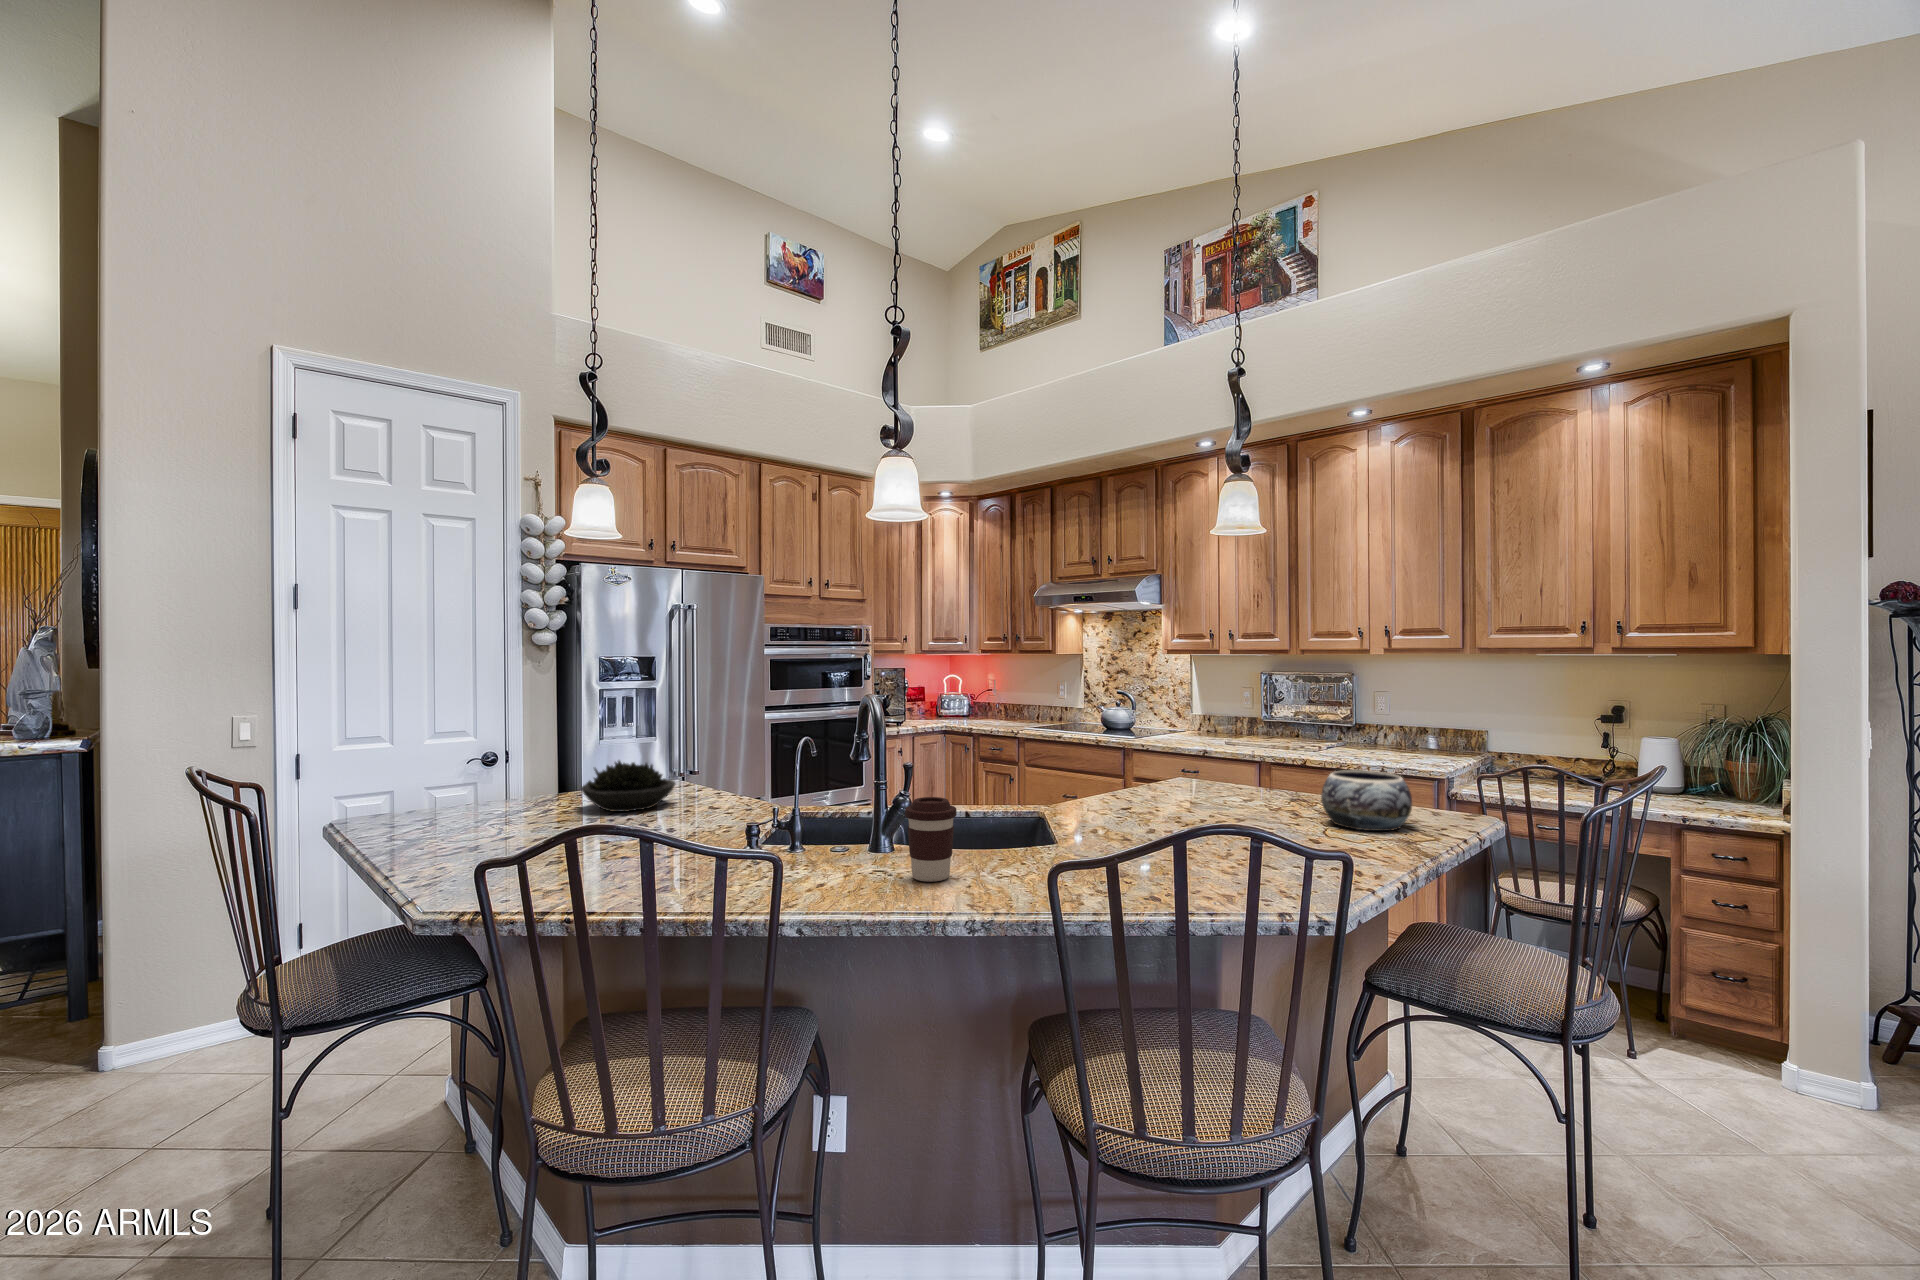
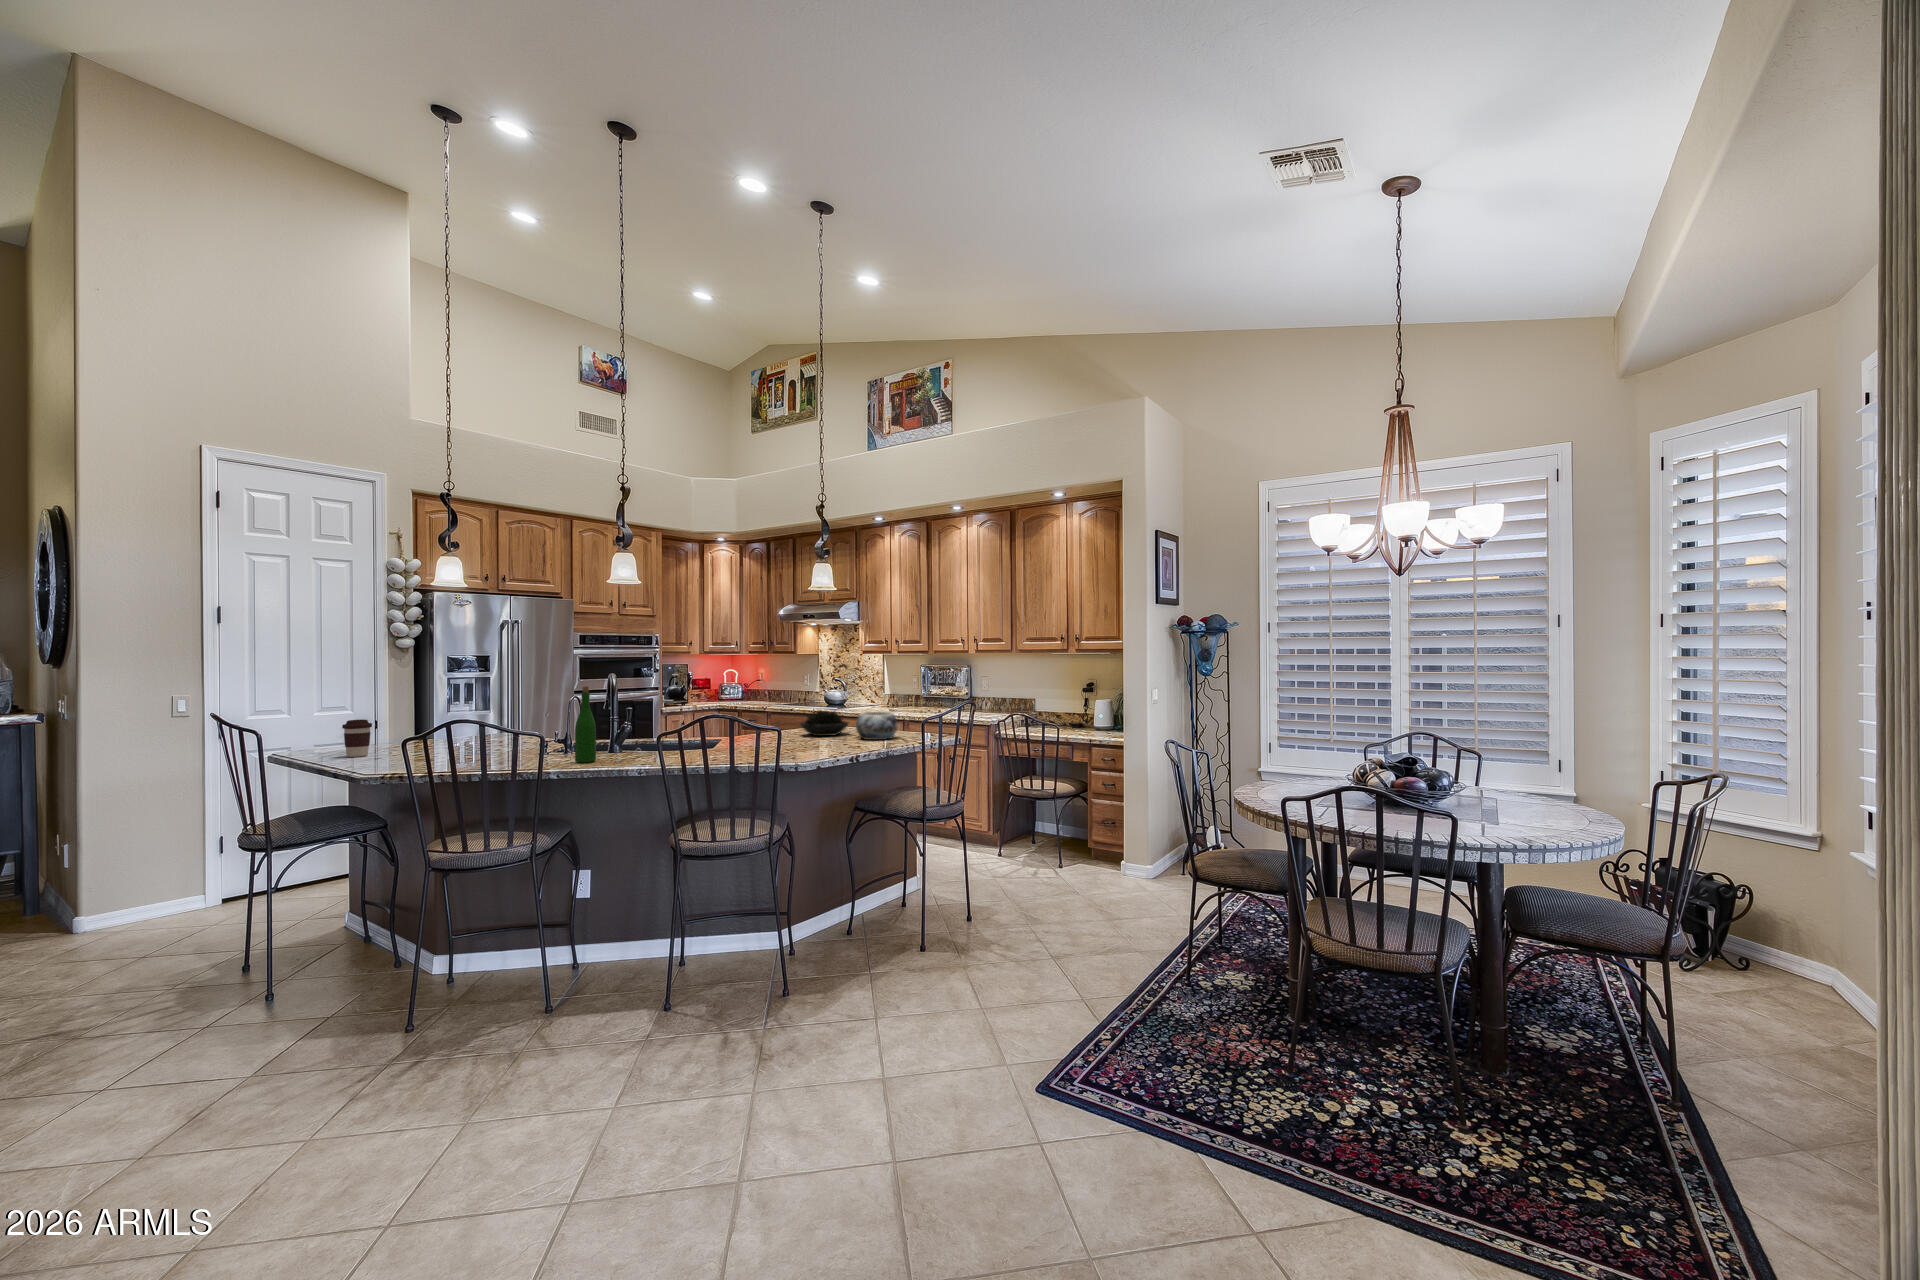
wine bottle: none [831,725,869,887] -> present [575,686,596,763]
succulent plant: present [581,761,675,812] -> present [800,710,848,736]
coffee cup: present [905,797,957,882] -> present [342,720,372,757]

